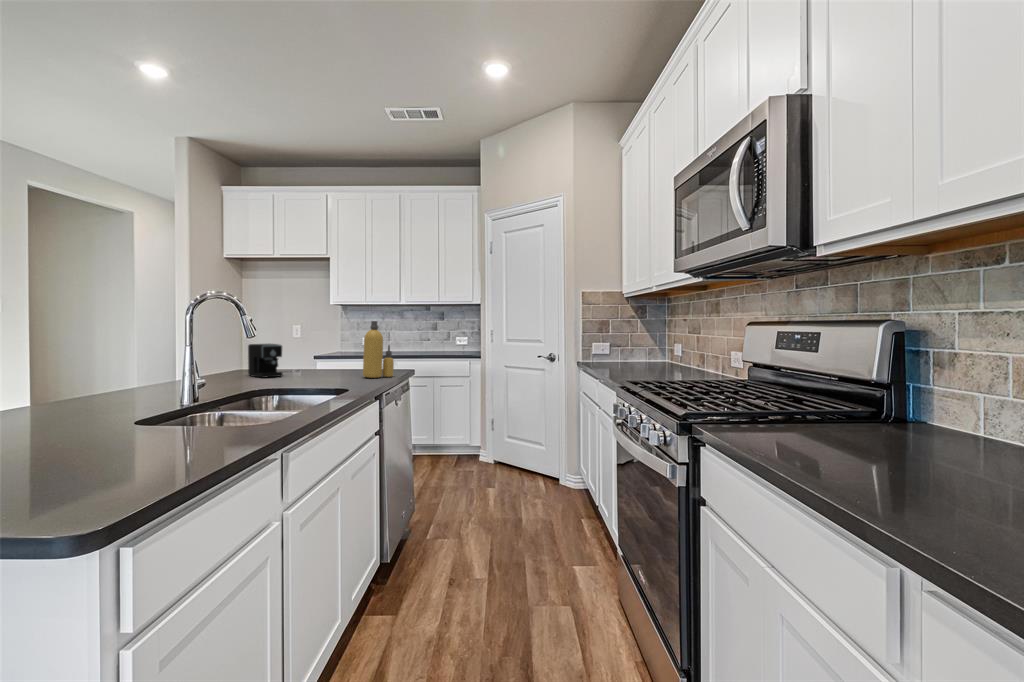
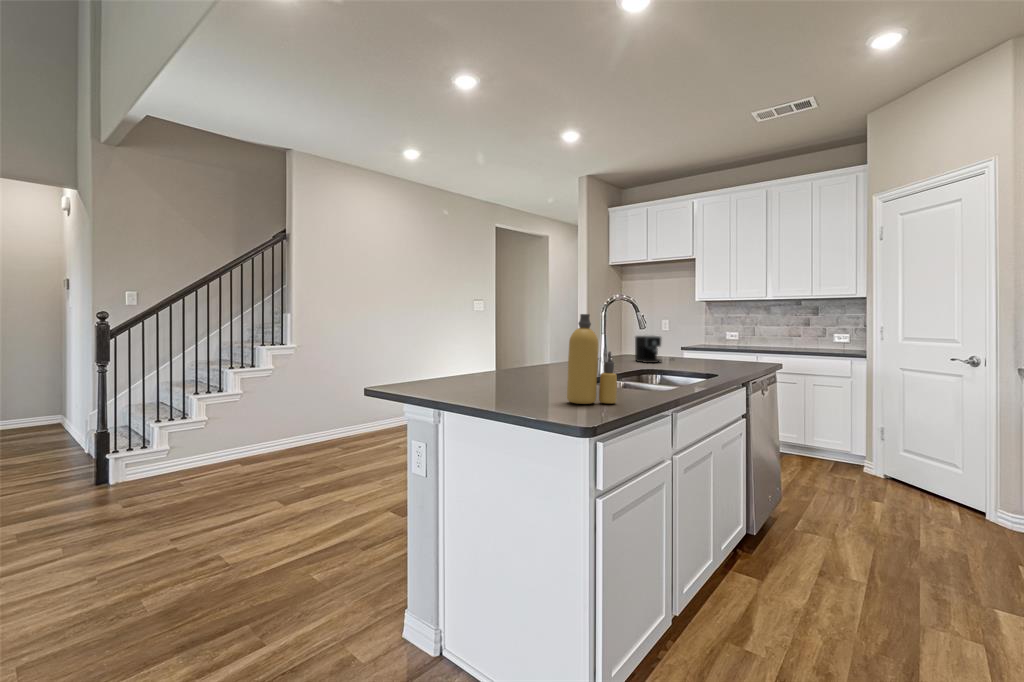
bottle: present [363,321,394,378] -> present [567,314,617,404]

